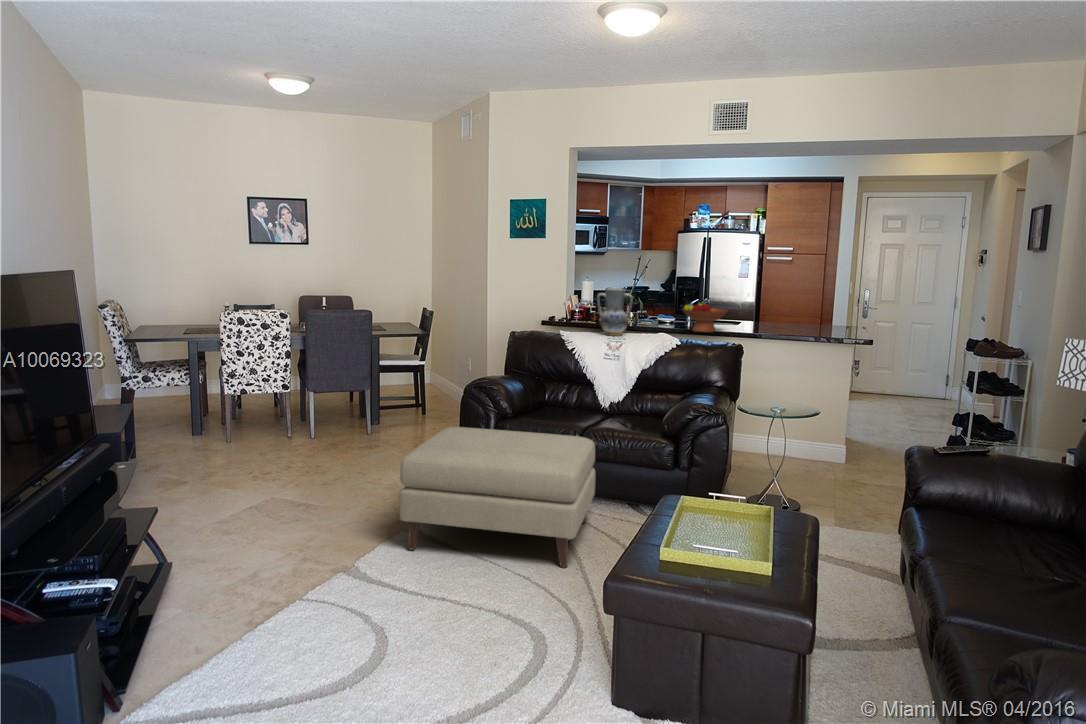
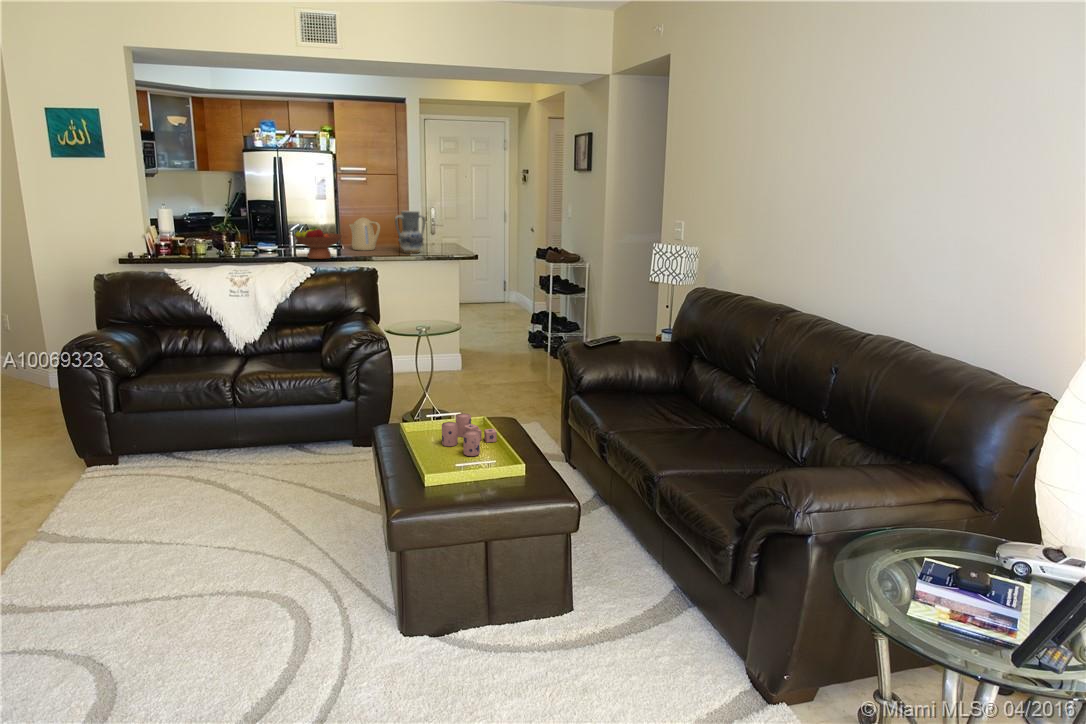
vase: present [597,288,633,336] -> present [395,211,425,254]
kettle: none [745,295,776,328] -> present [349,218,380,251]
ottoman: present [399,427,596,568] -> none [27,385,277,560]
candle: none [712,500,773,547] -> present [442,413,497,456]

